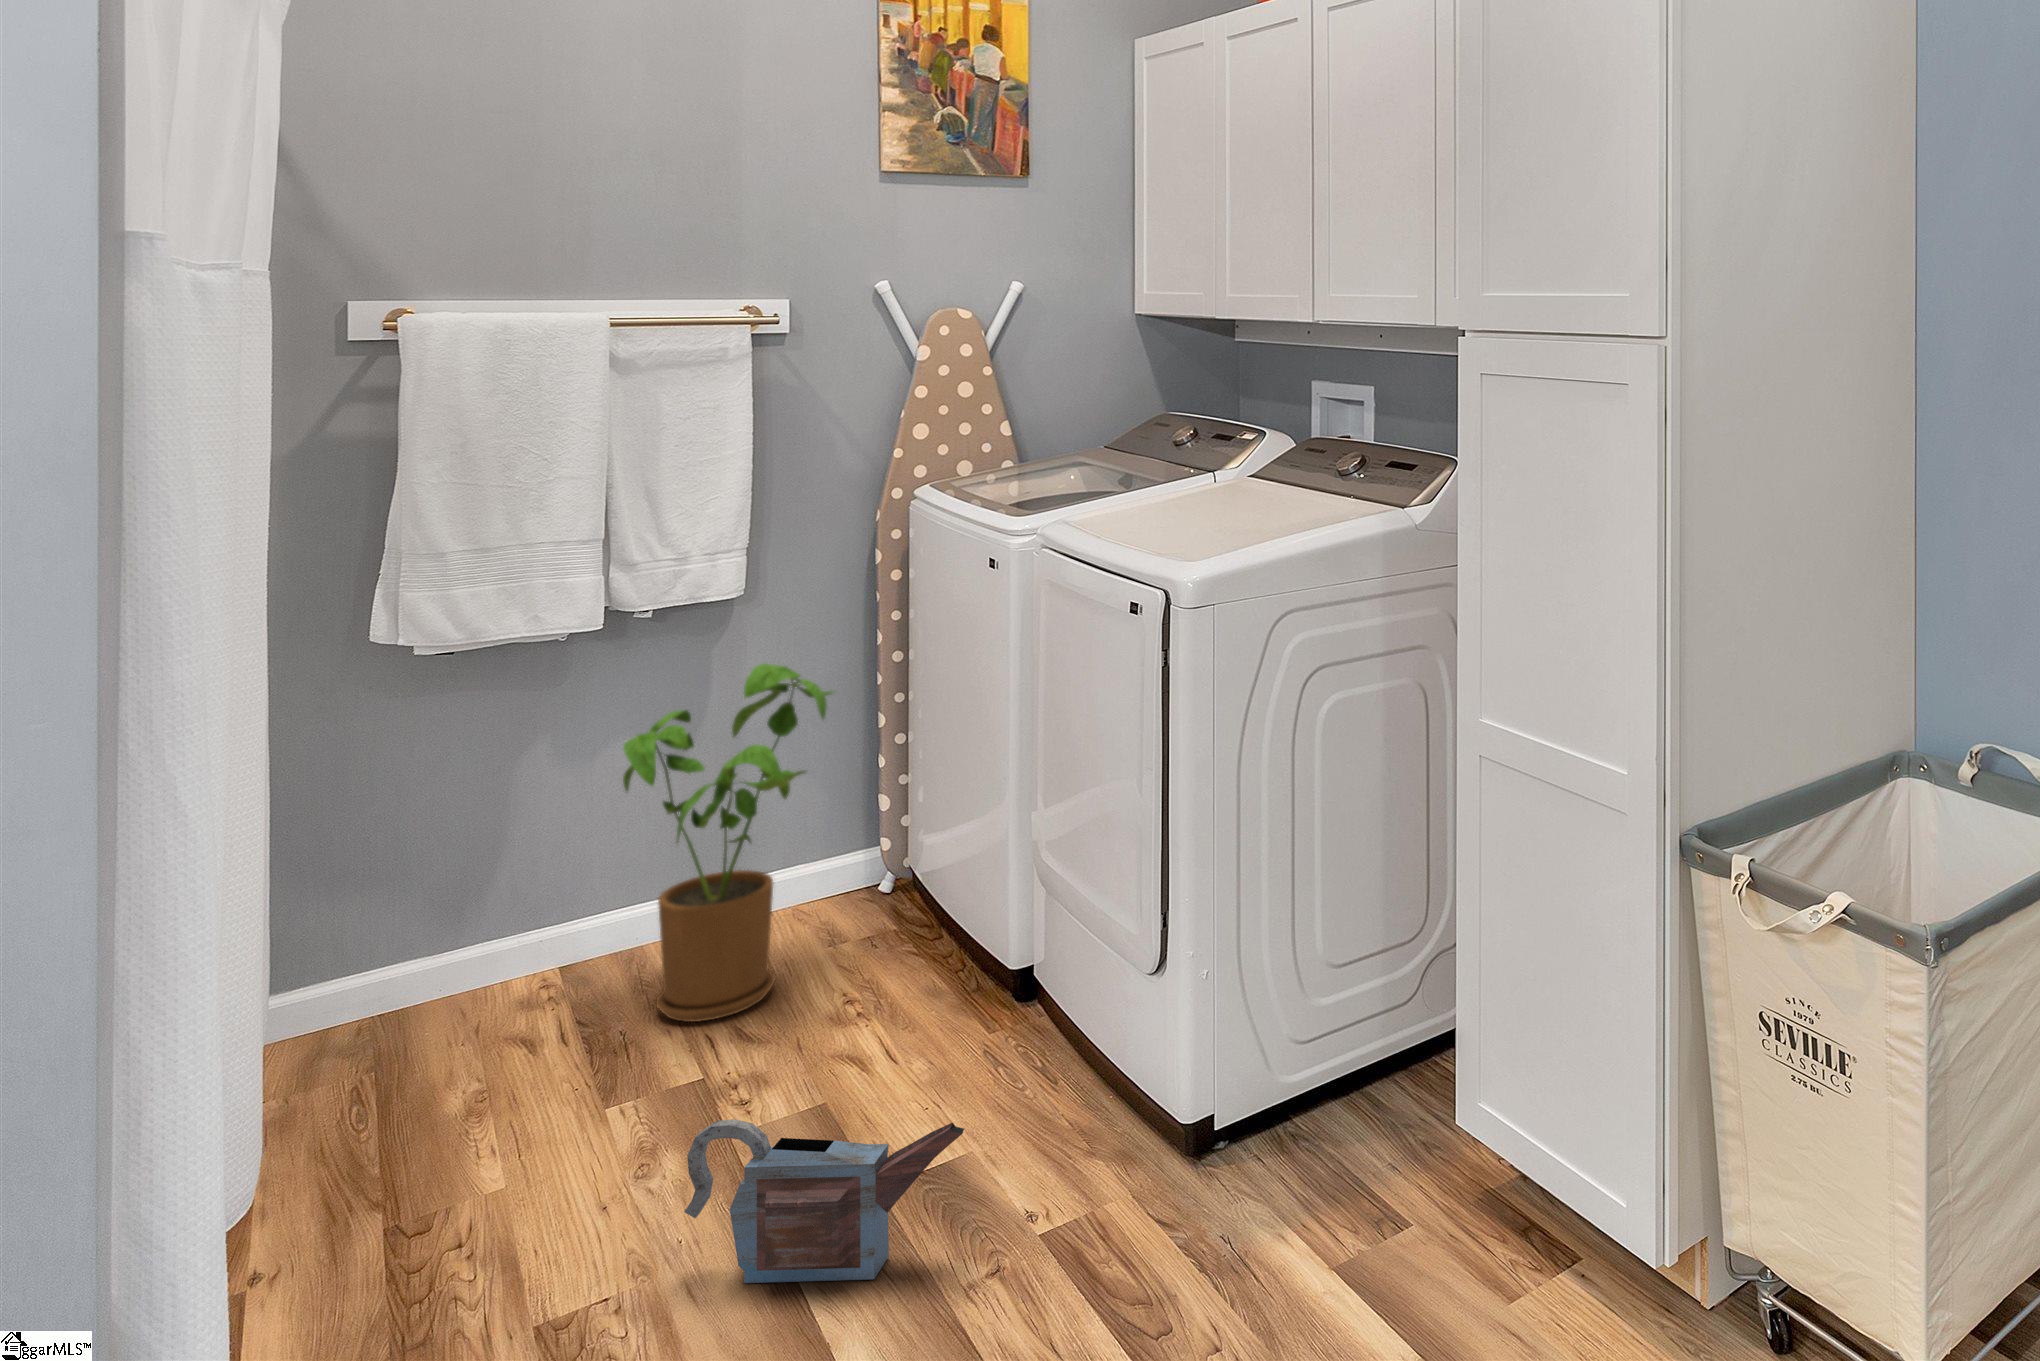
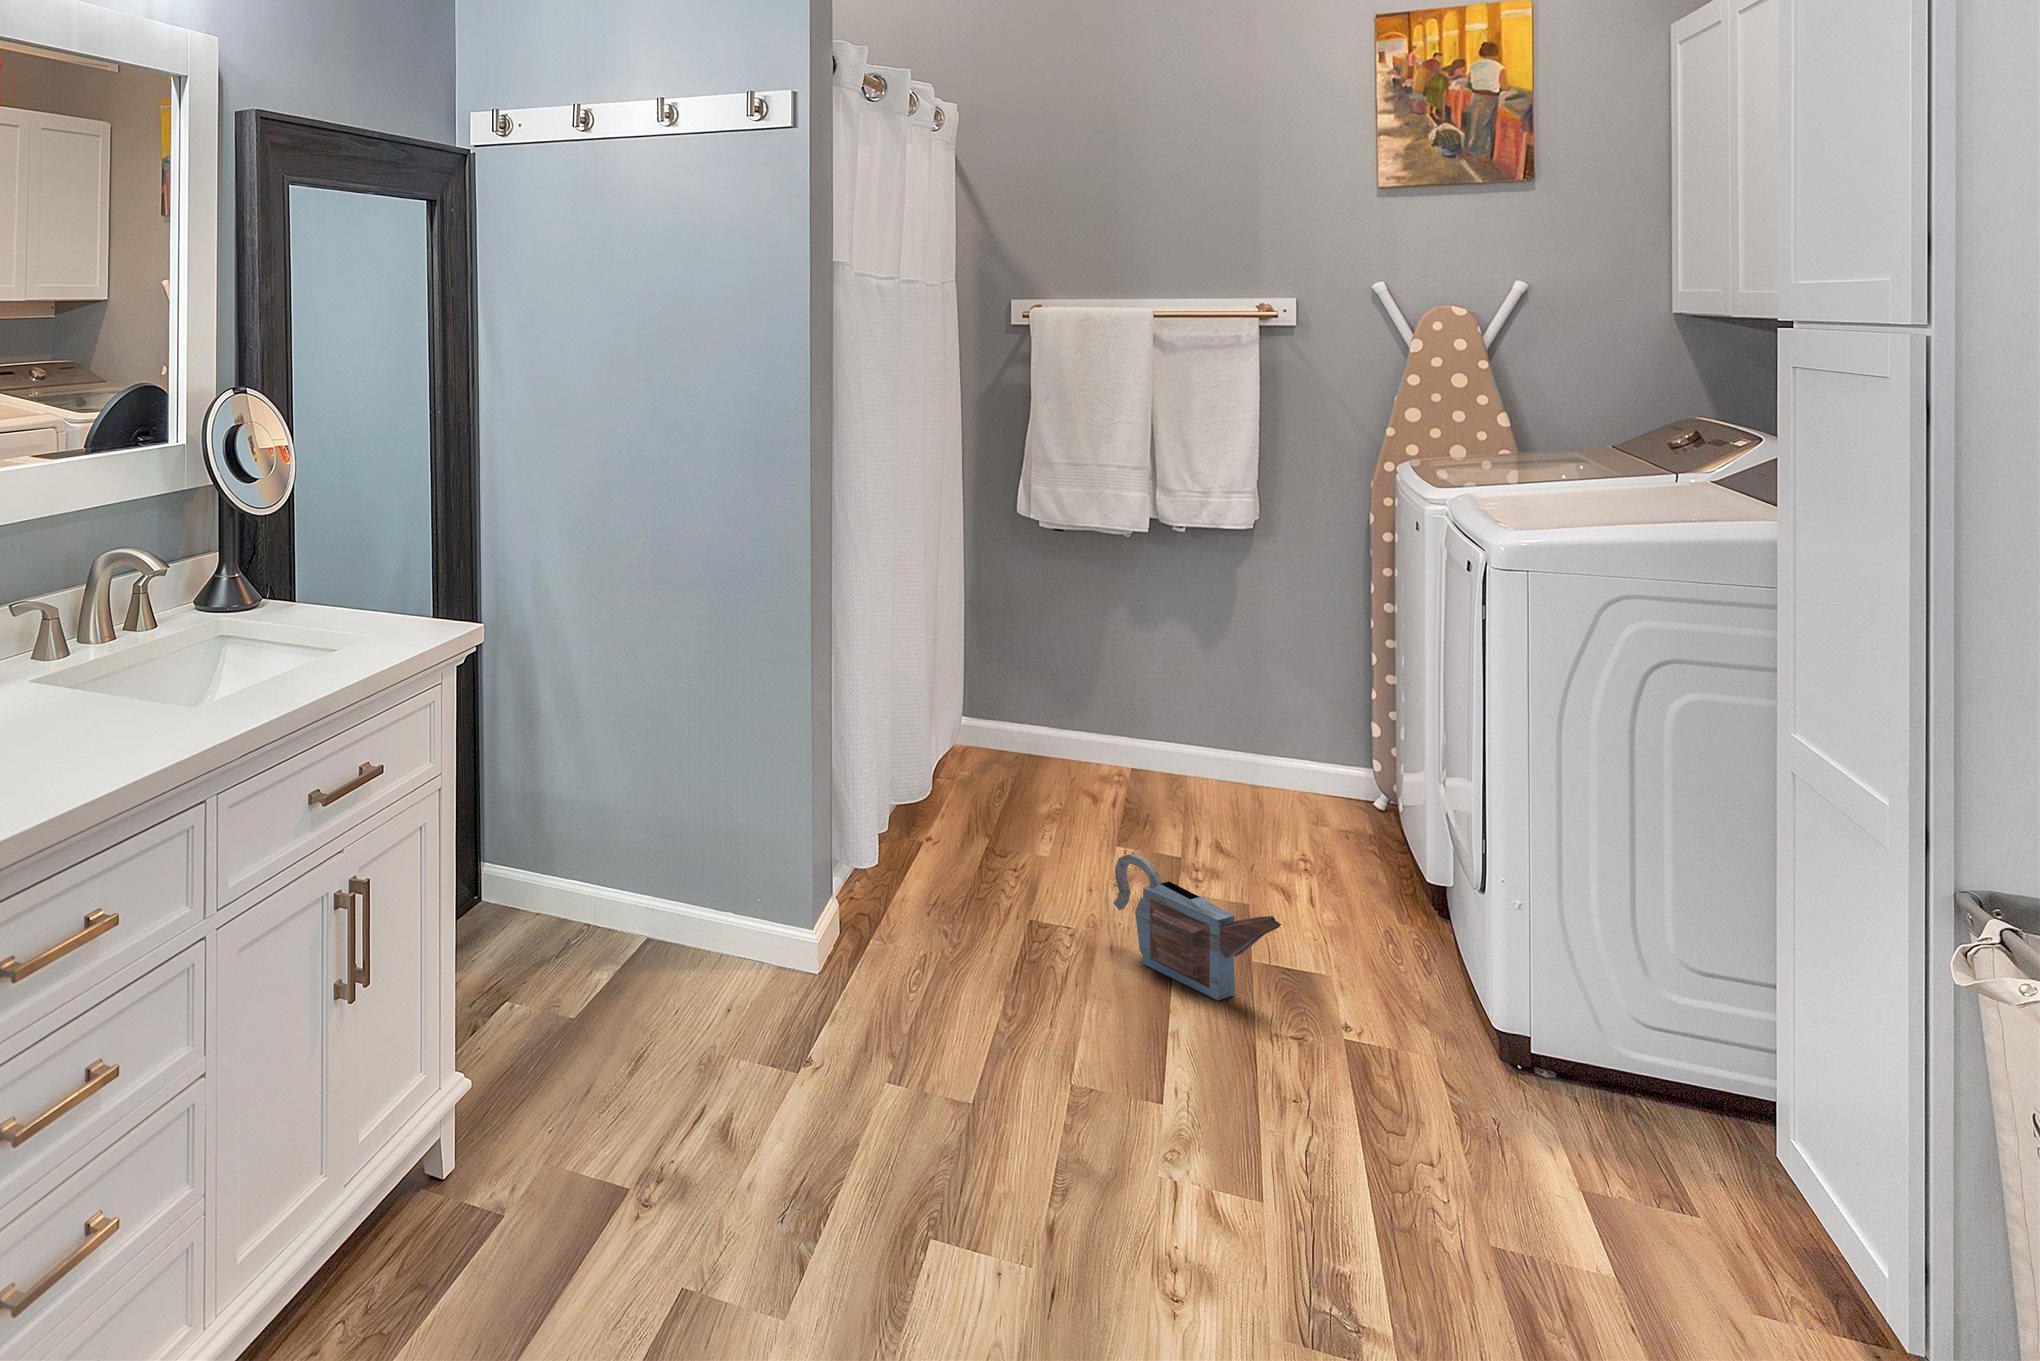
house plant: present [623,664,834,1022] -> none [1156,580,1318,834]

